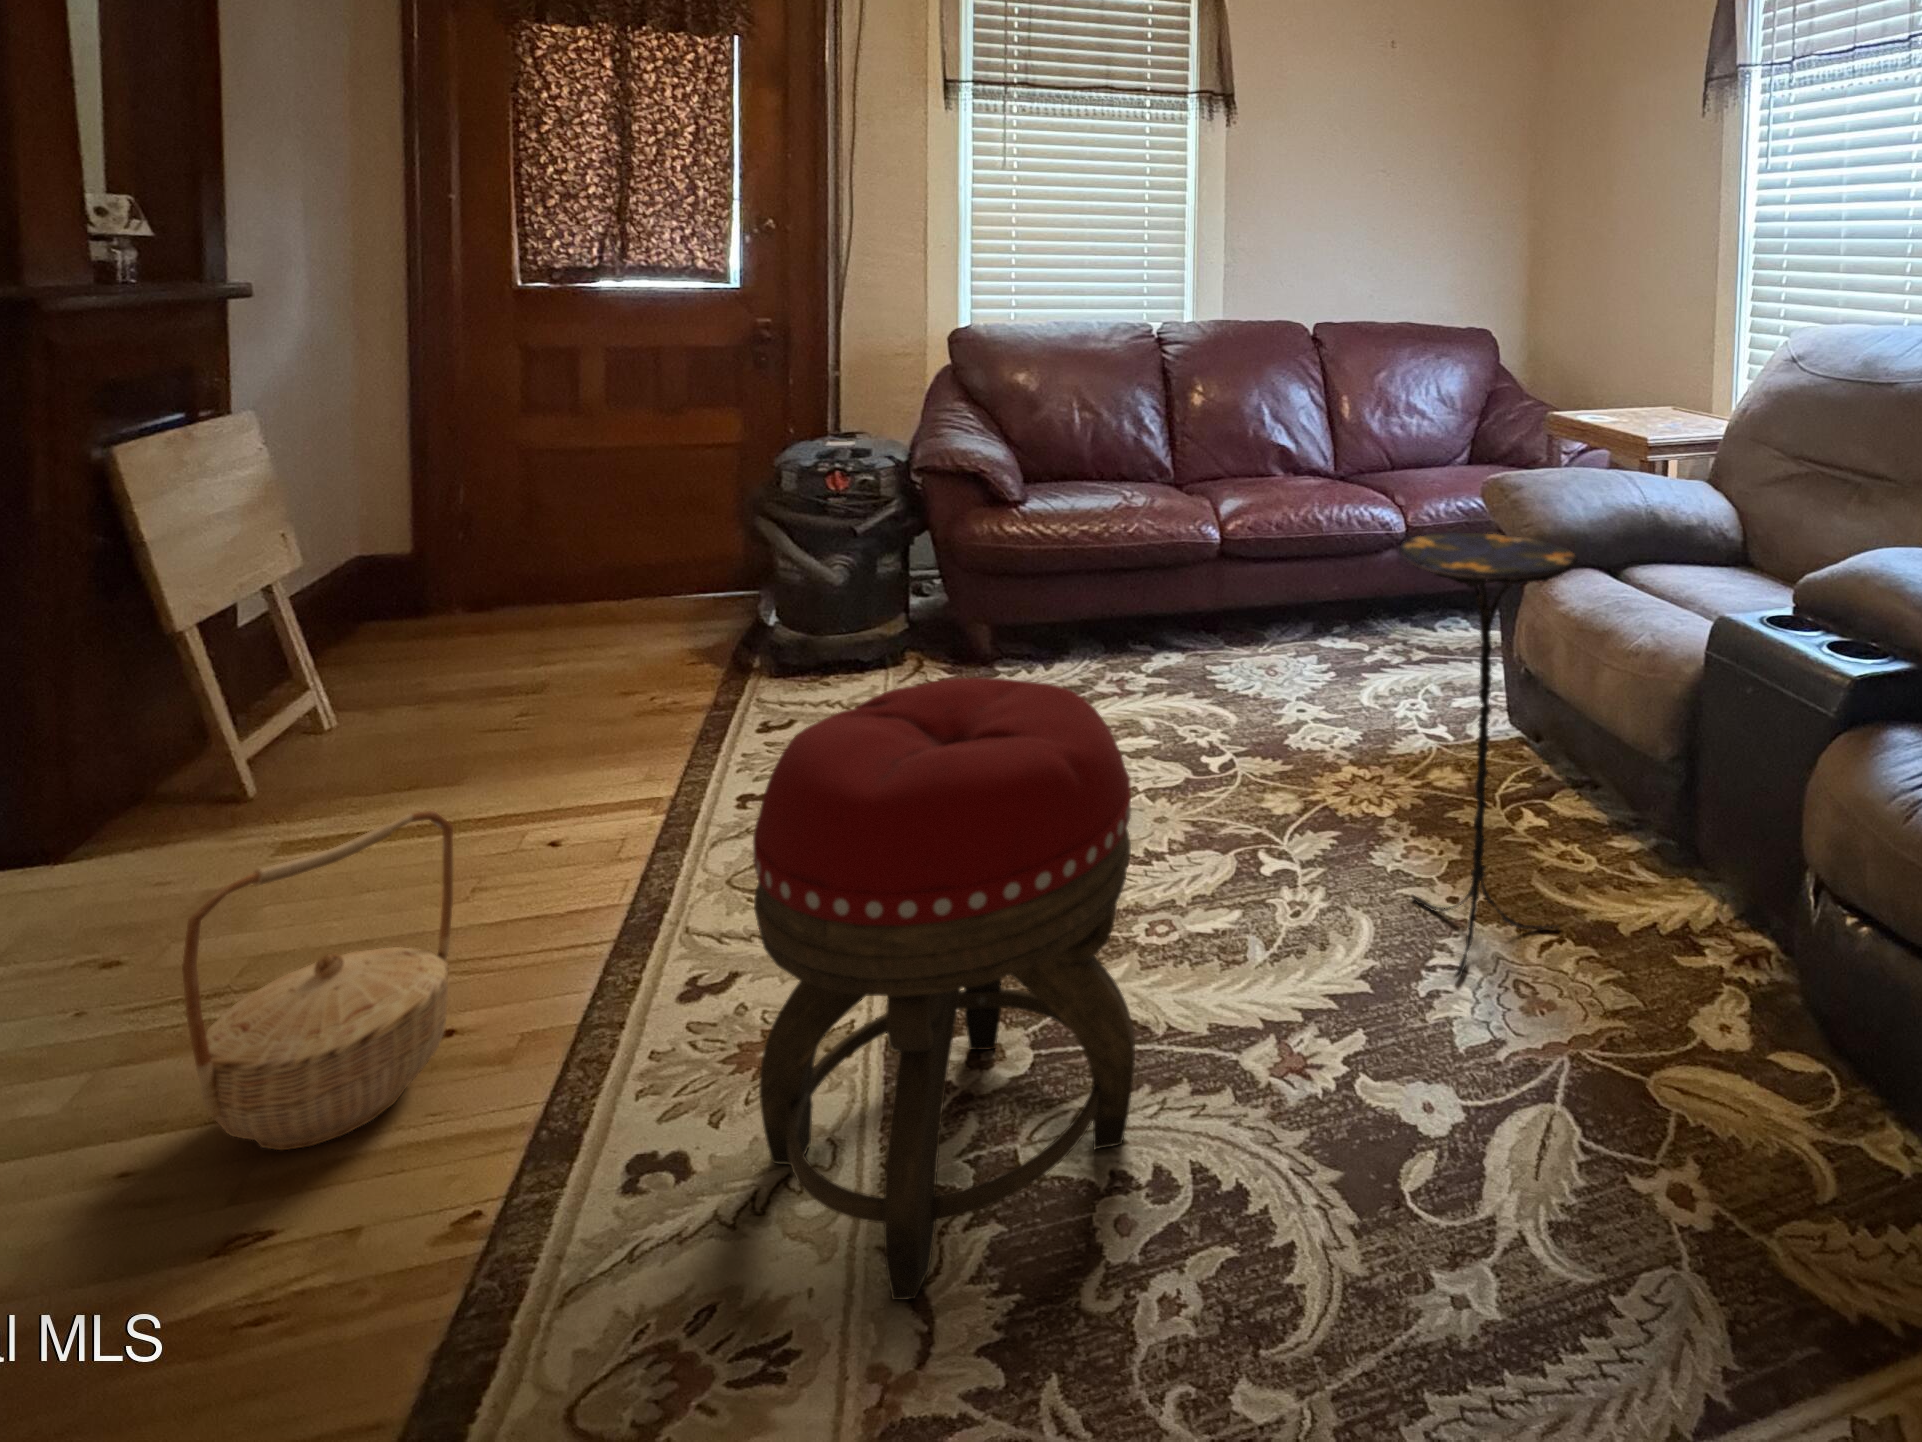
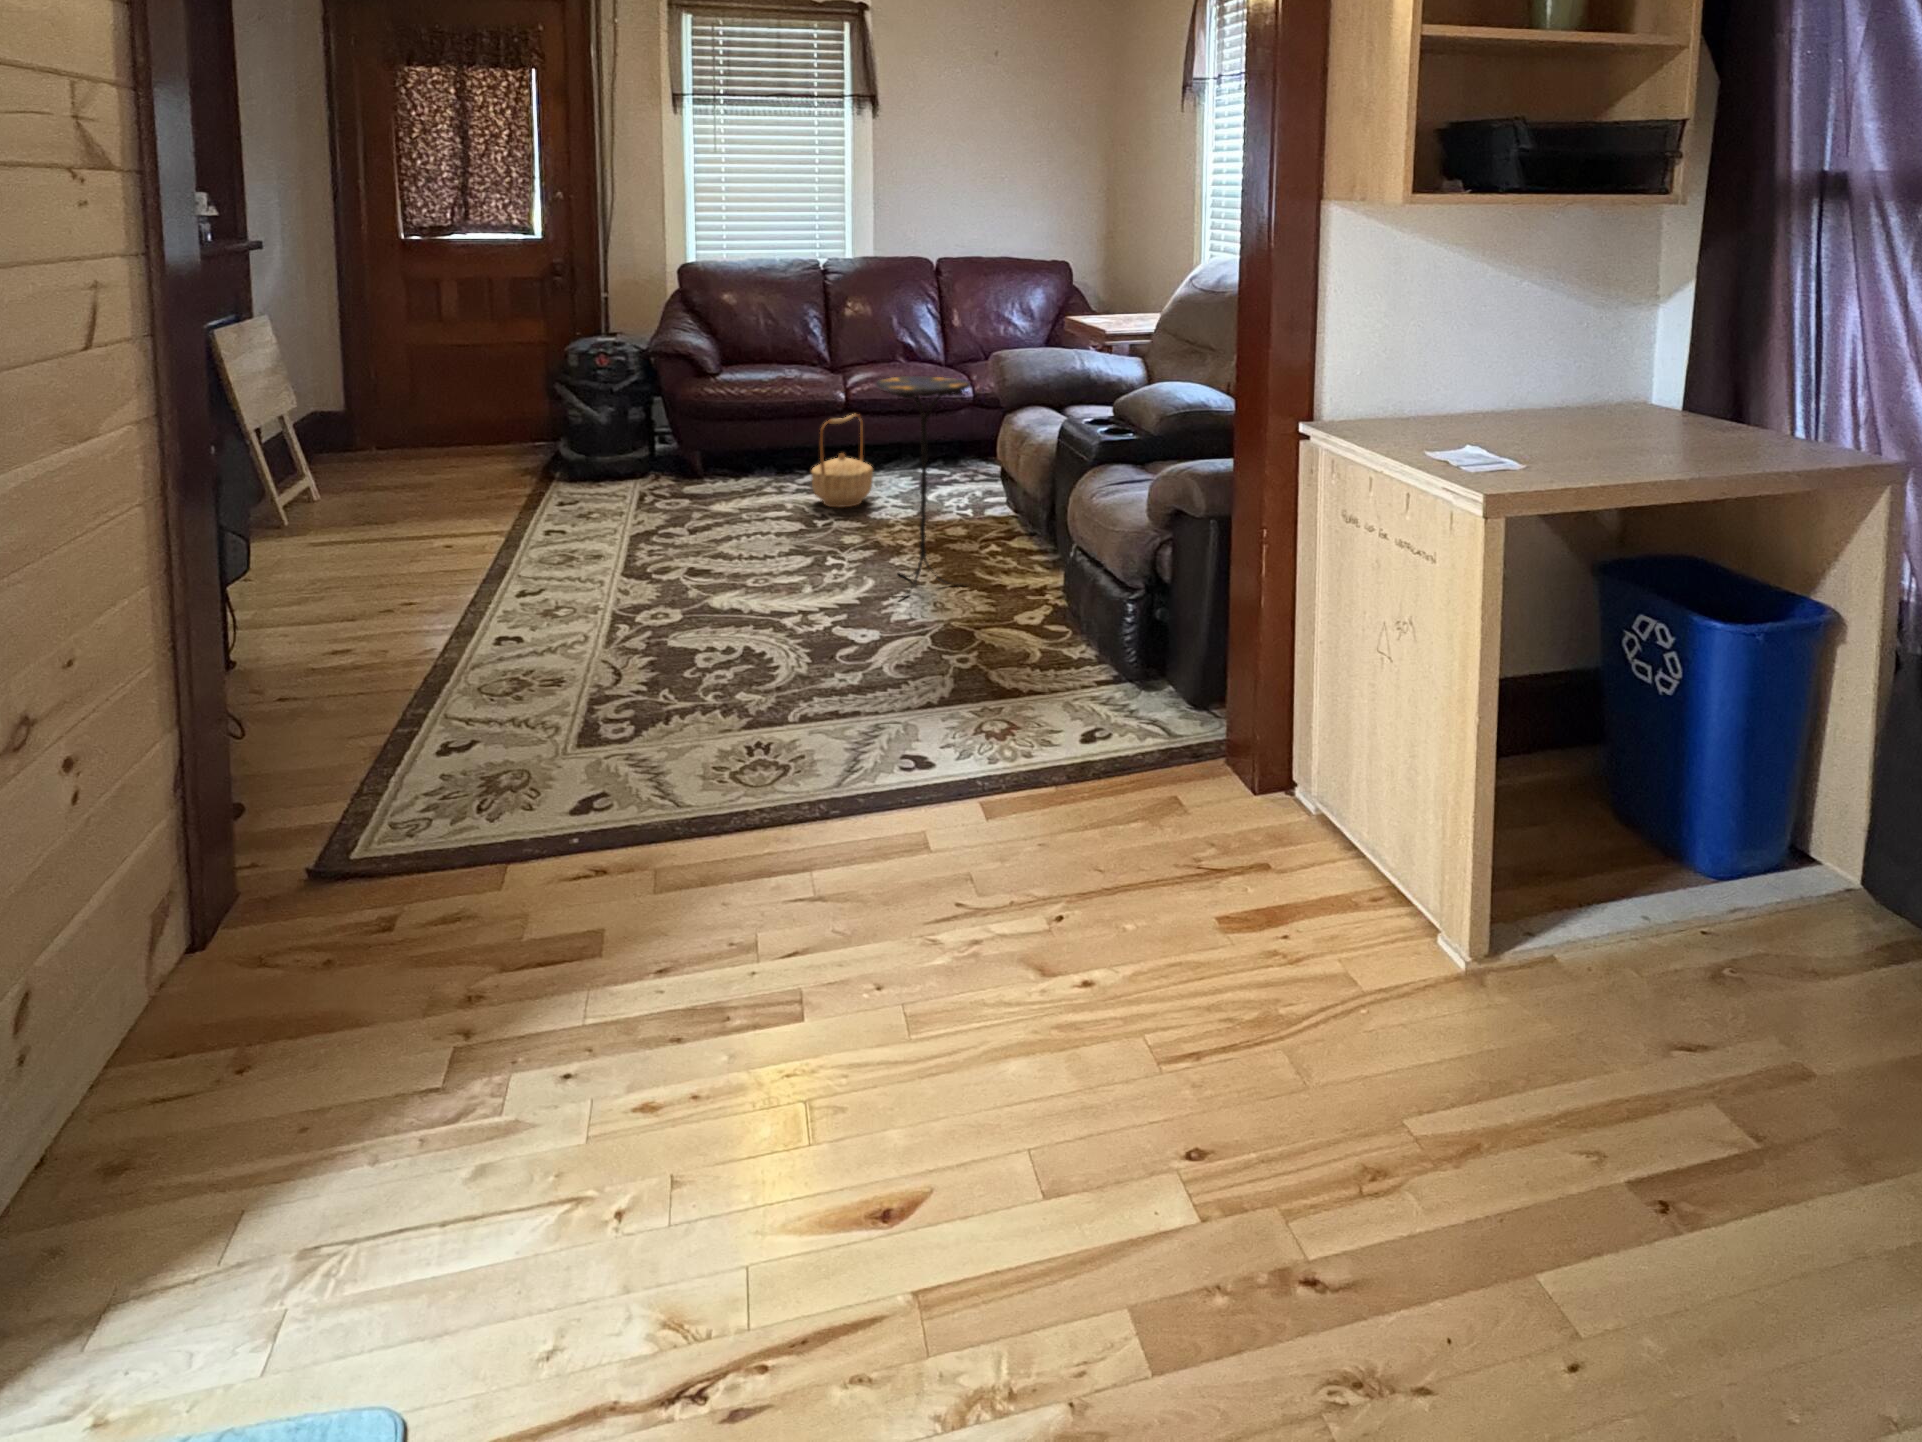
footstool: present [753,678,1135,1300] -> none [546,433,719,666]
basket: present [182,811,453,1150] -> present [811,414,873,507]

